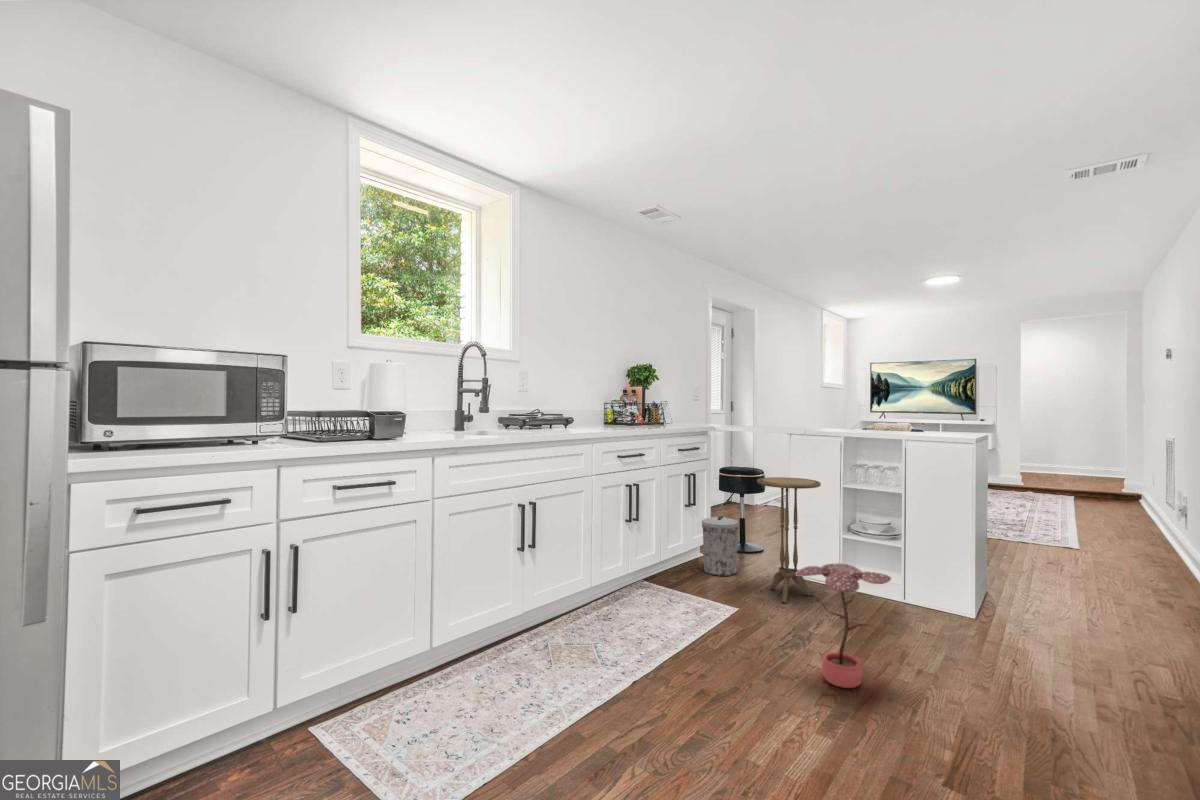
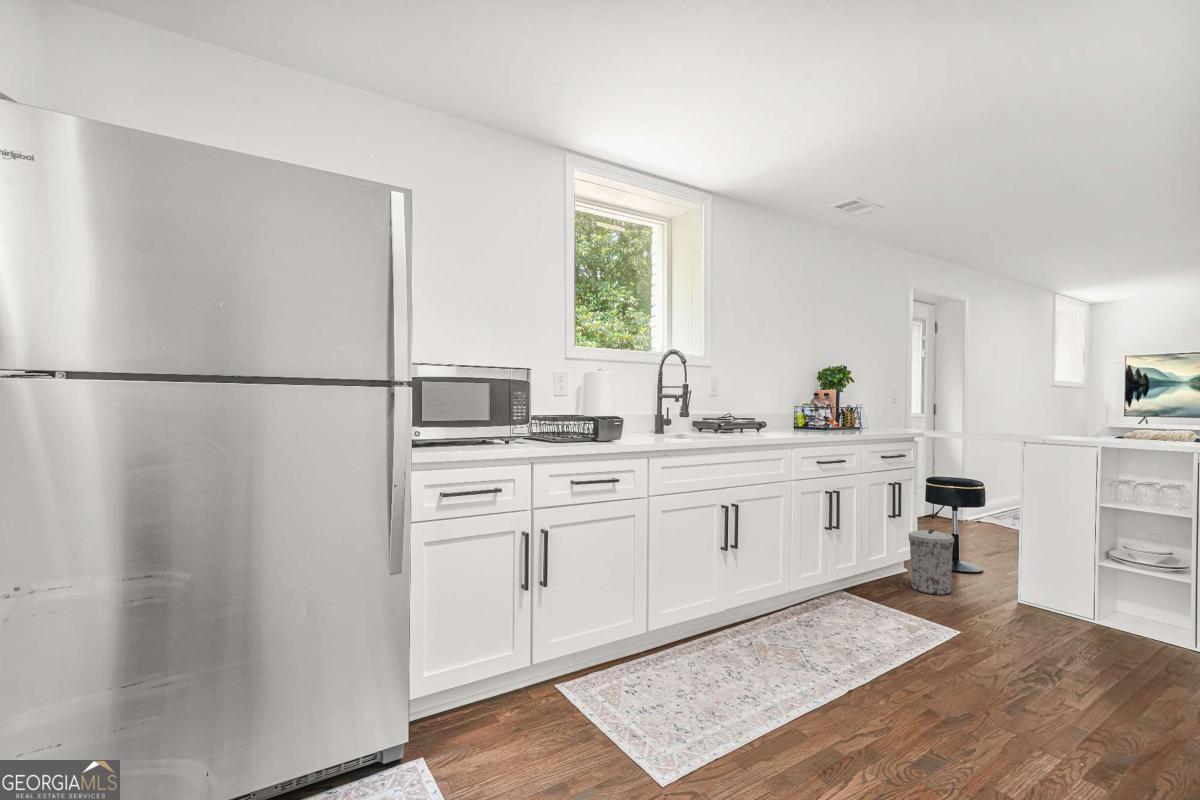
side table: present [757,477,821,603] -> none [978,489,1060,629]
potted plant: present [796,563,891,688] -> none [1033,586,1159,724]

